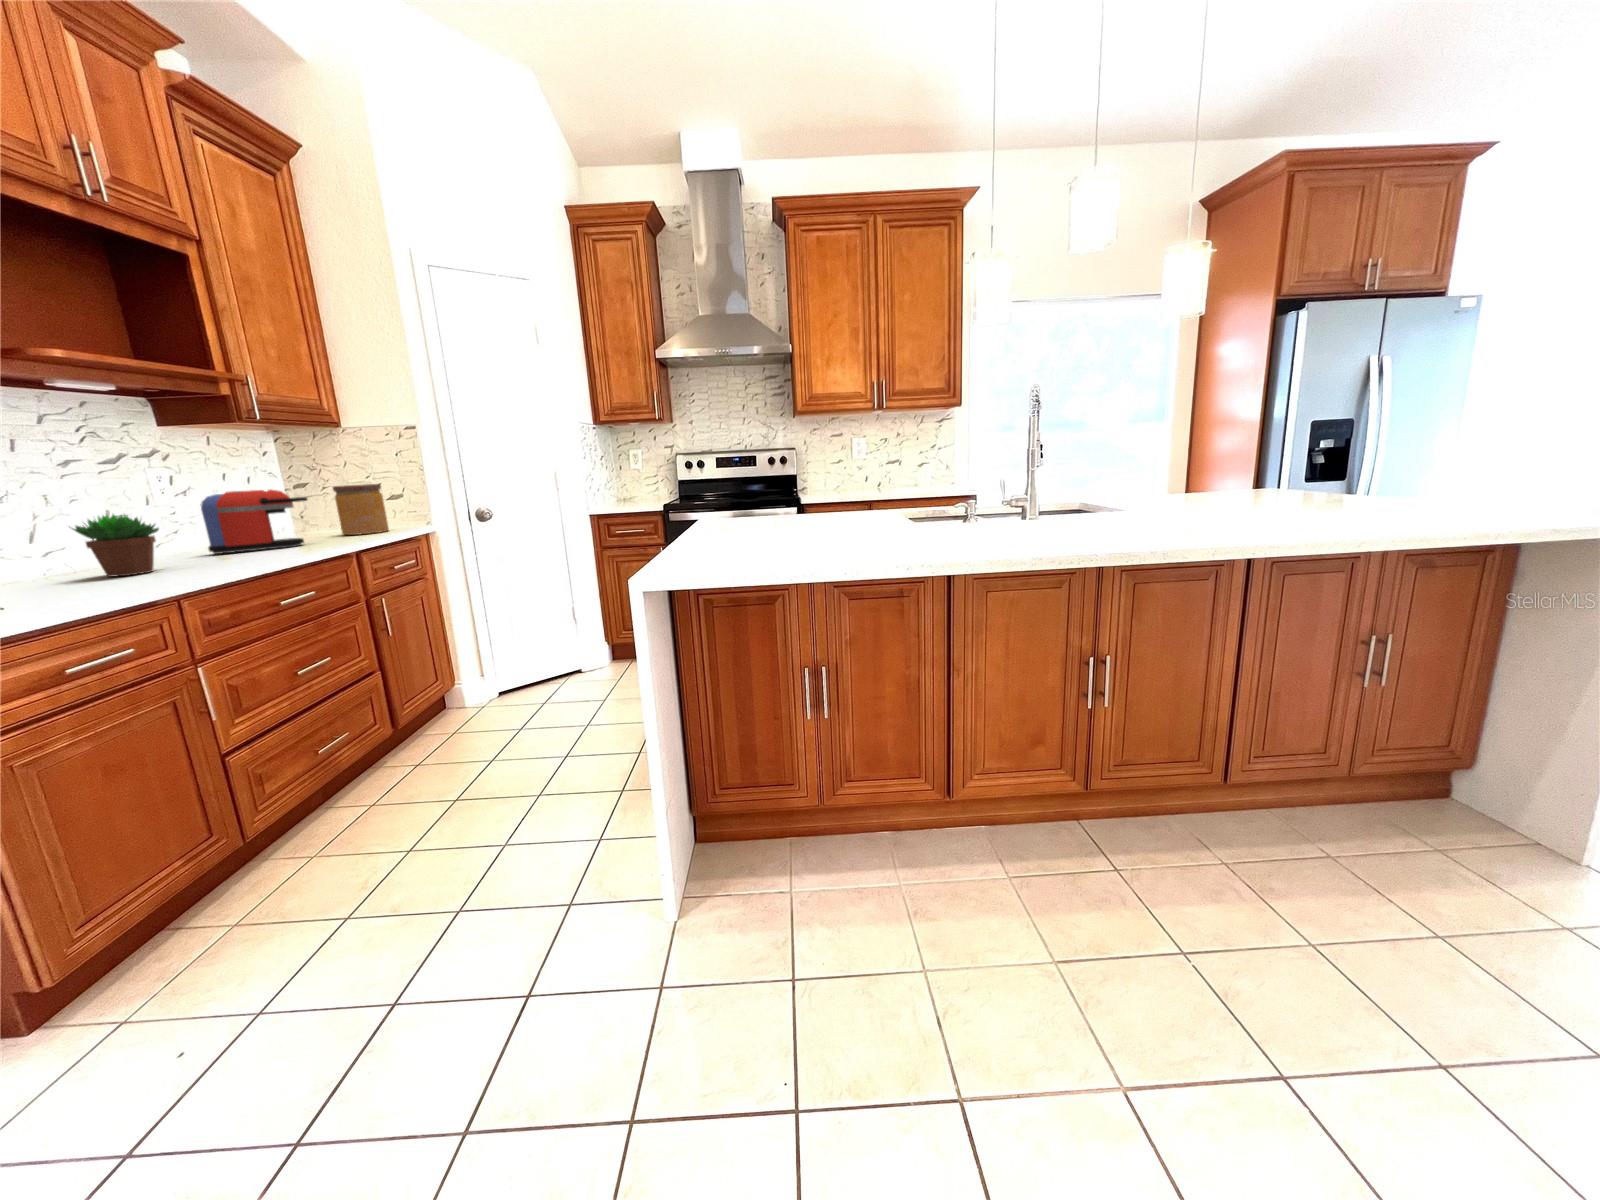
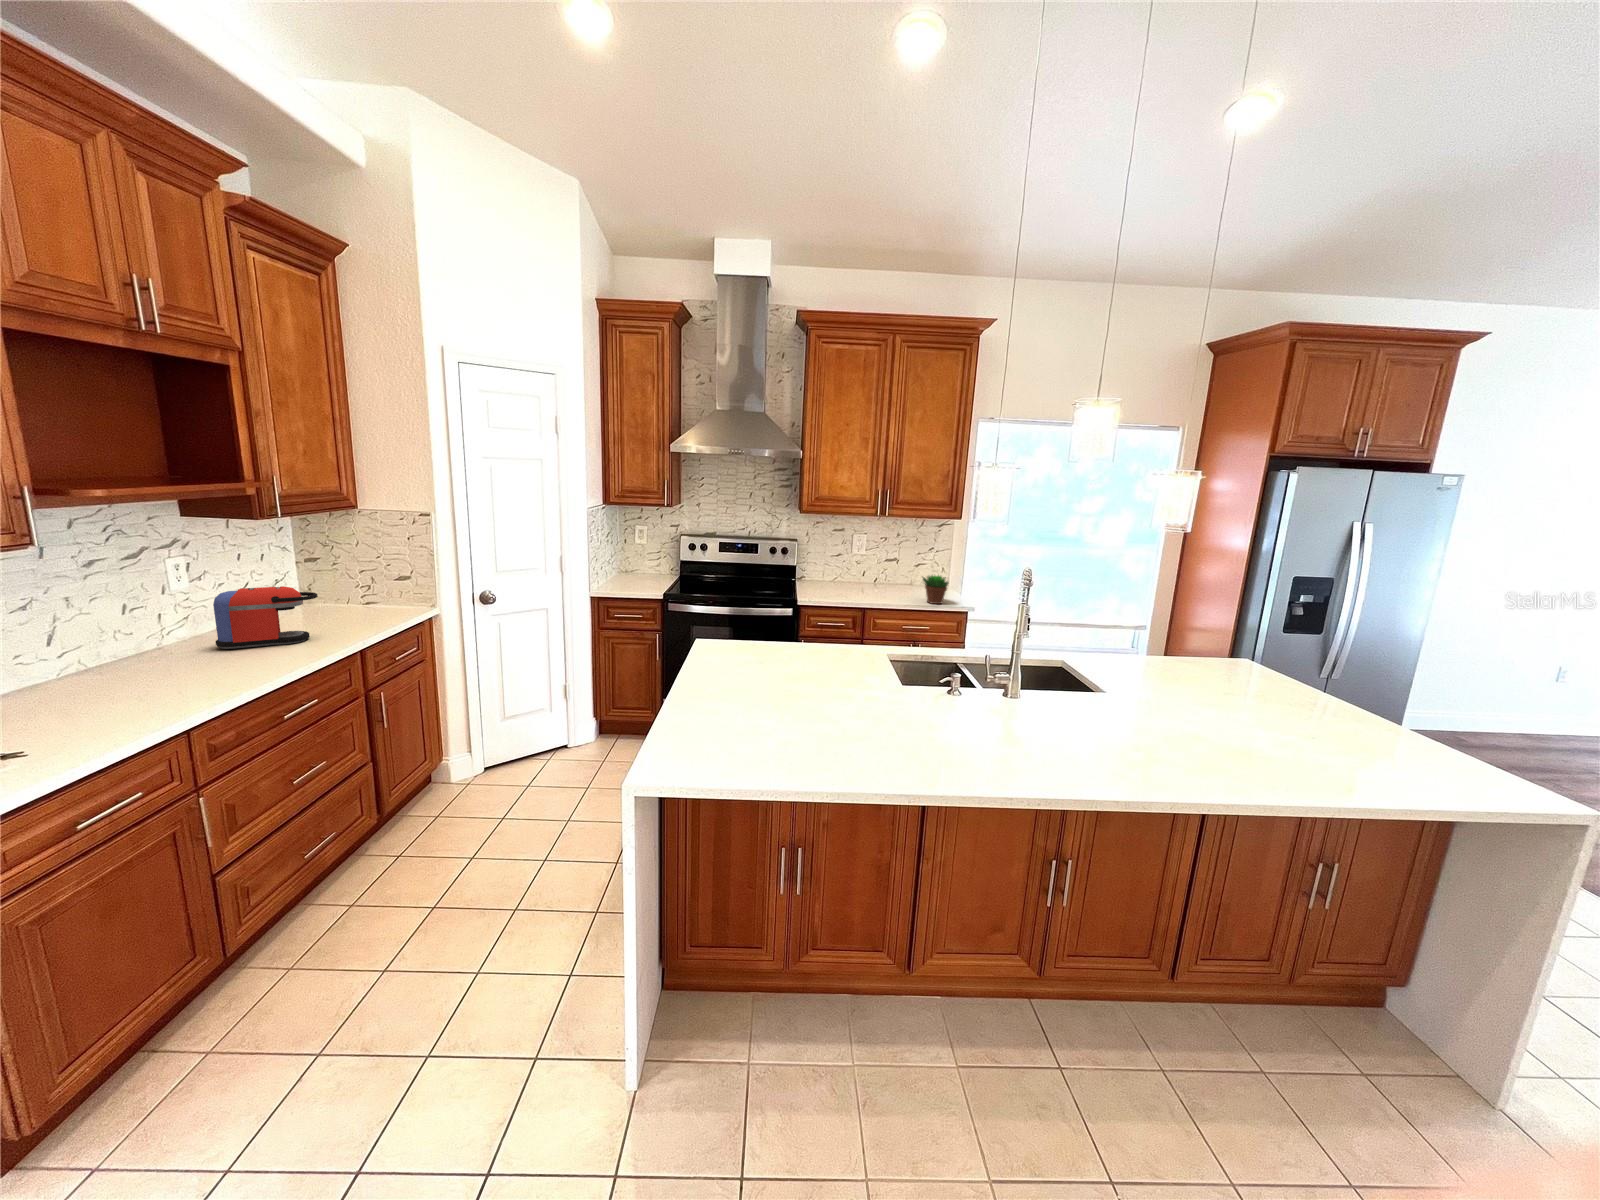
jar: present [333,484,389,535] -> none [342,569,392,622]
succulent plant: present [72,514,159,577] -> present [923,575,949,604]

